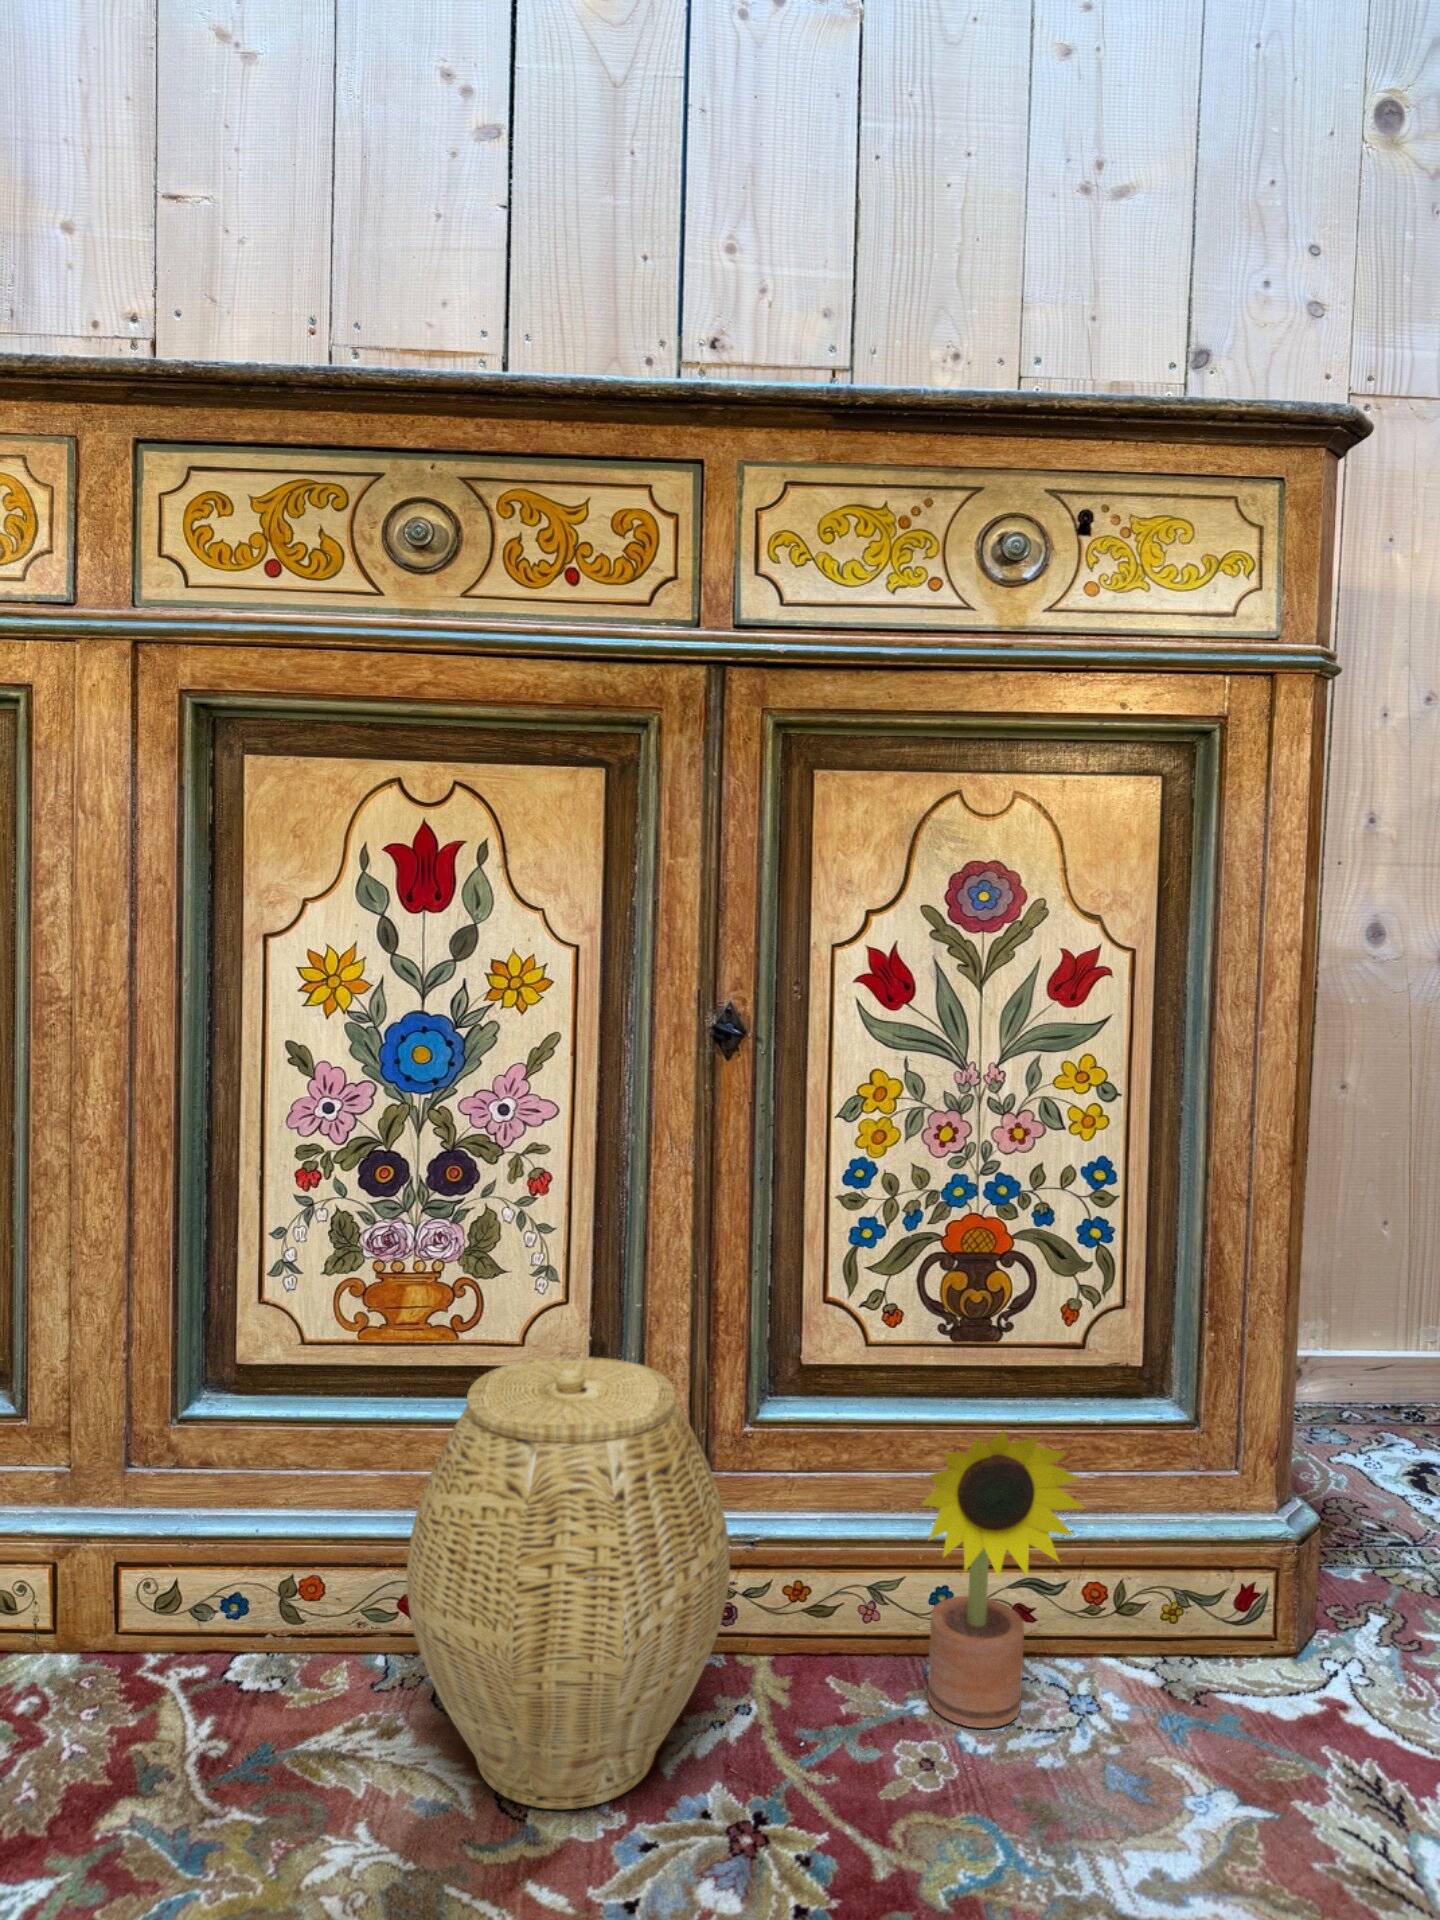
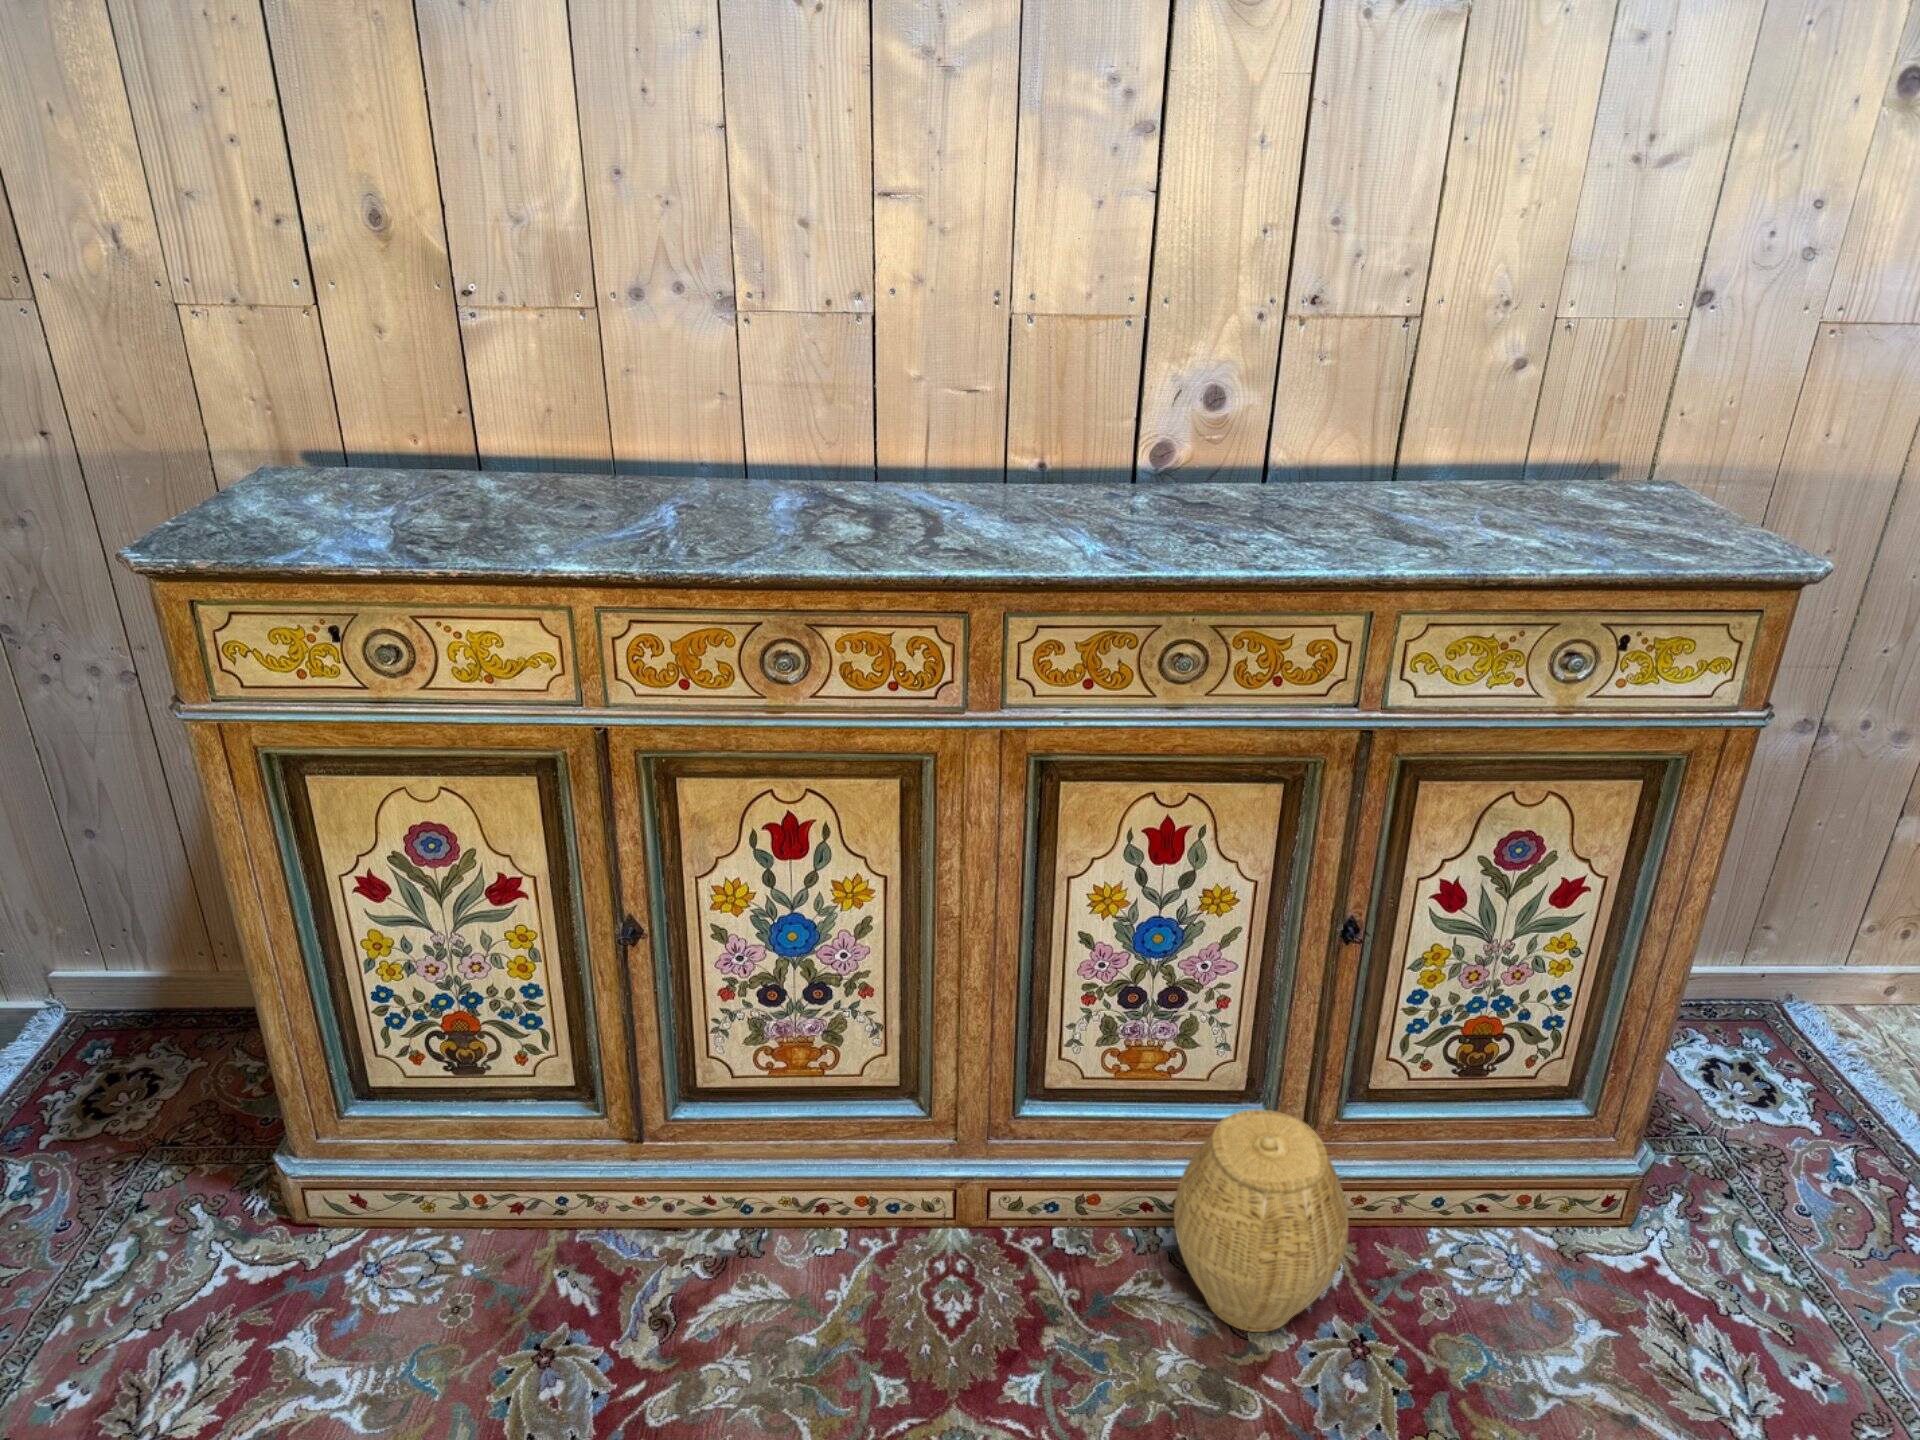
decorative plant: present [922,1431,1084,1728] -> none [1430,1163,1542,1278]

